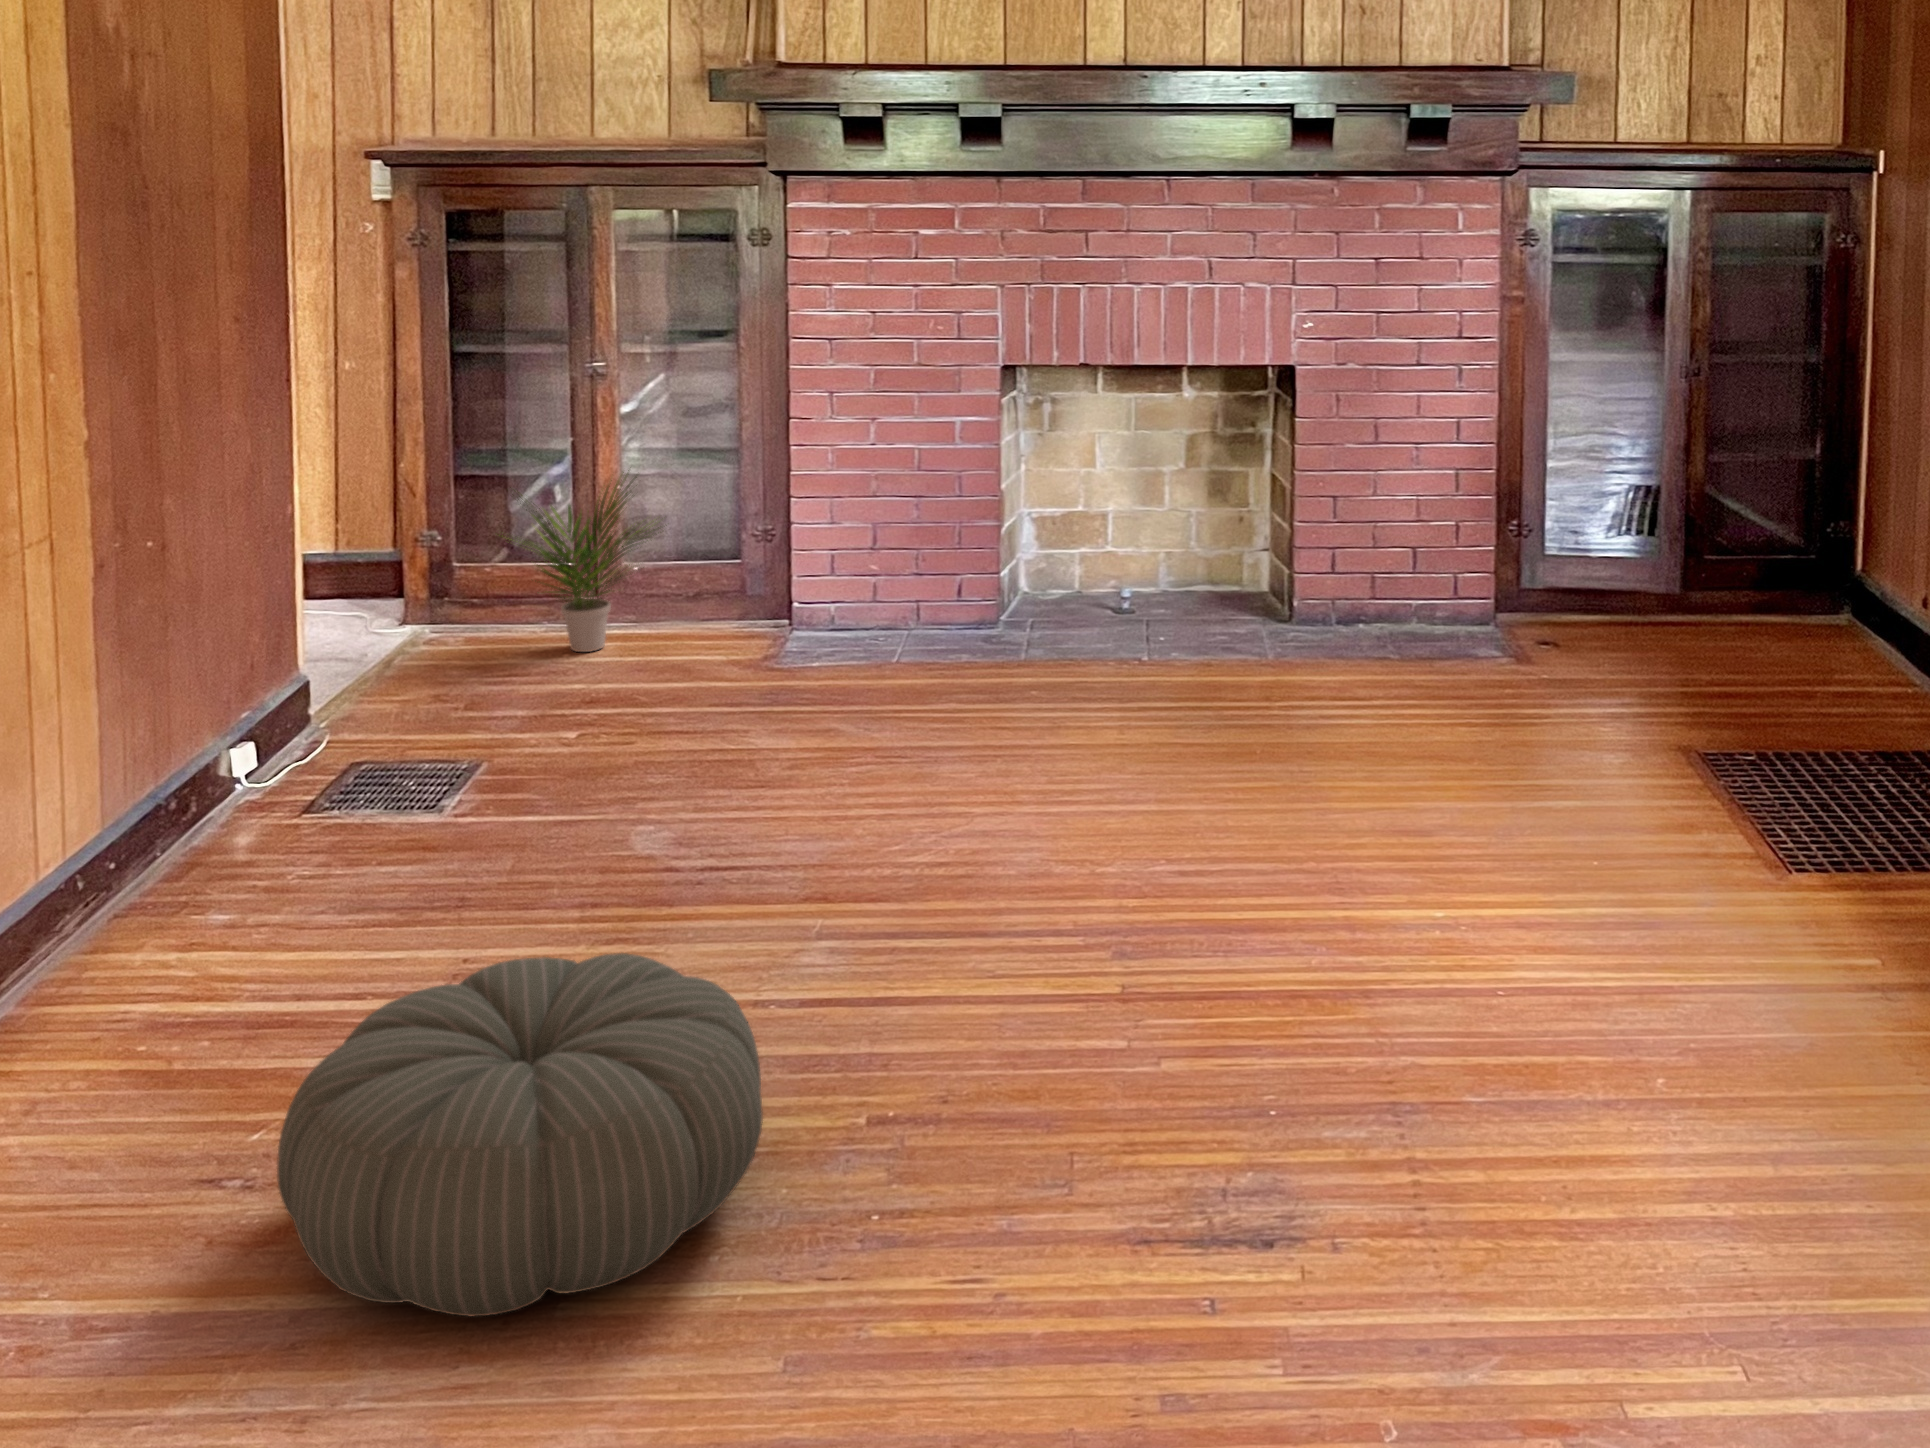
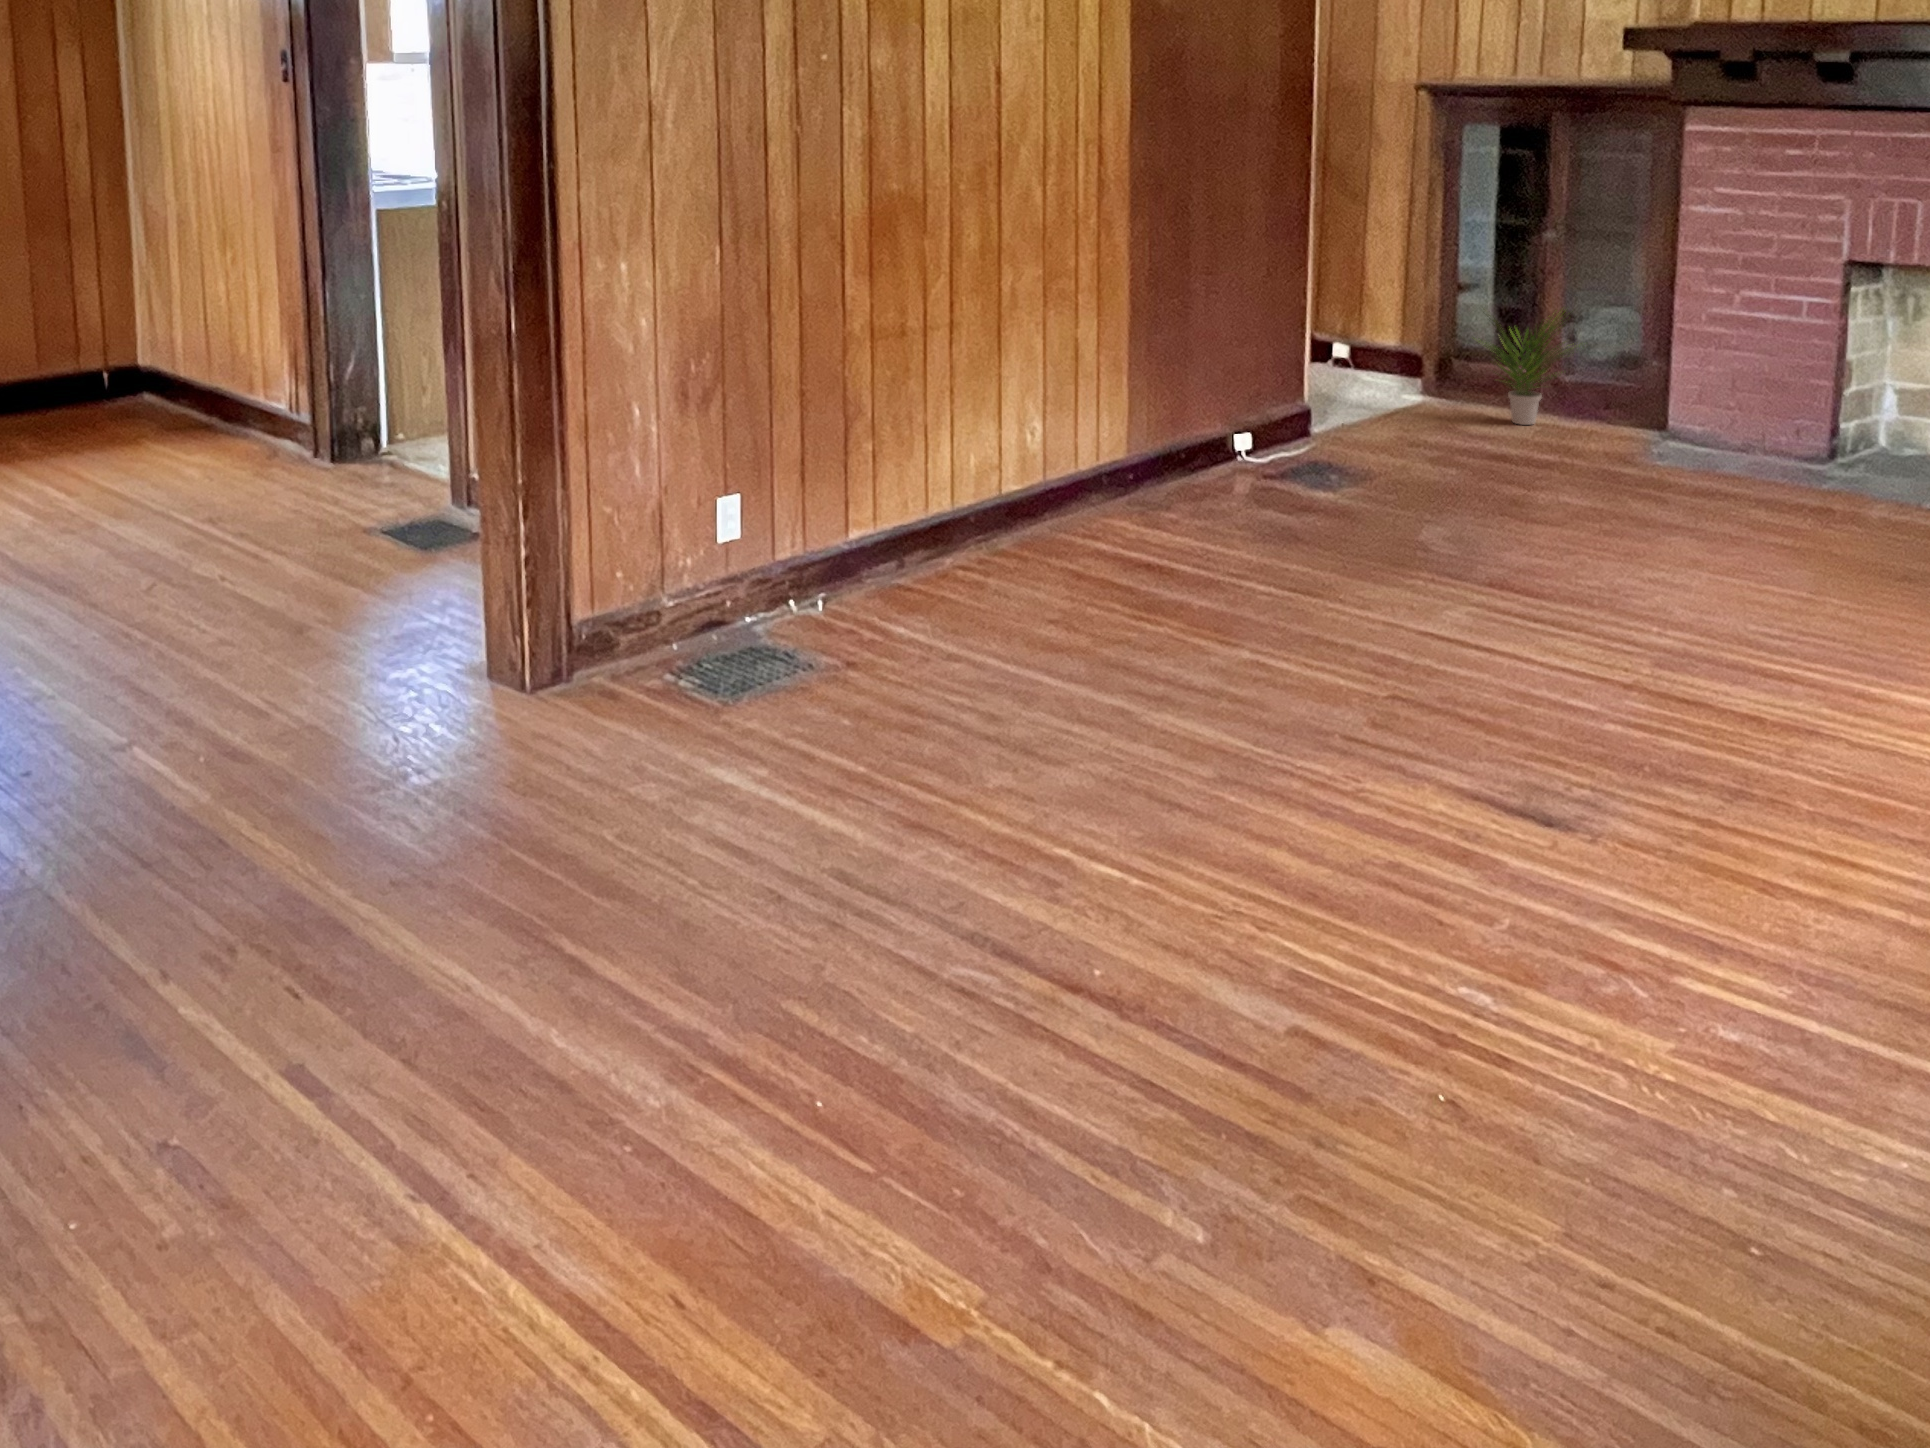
pouf: present [277,953,763,1317] -> none [1206,507,1451,657]

